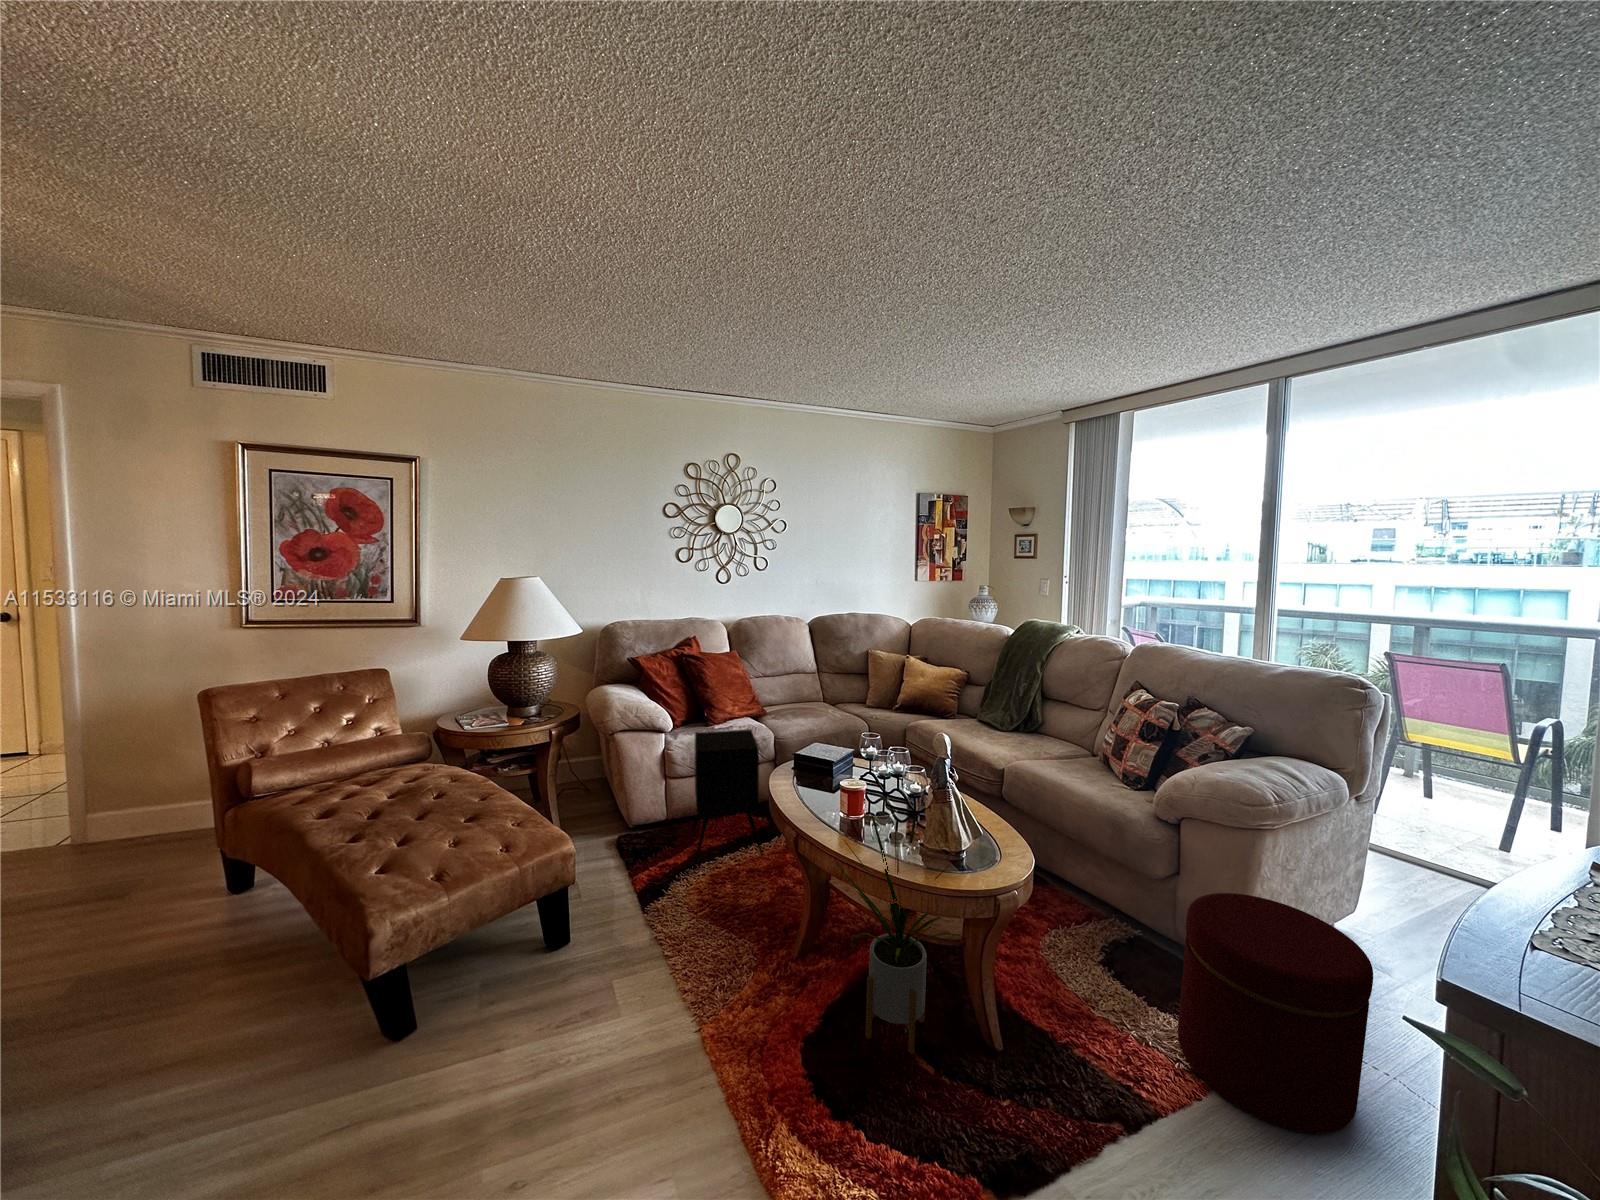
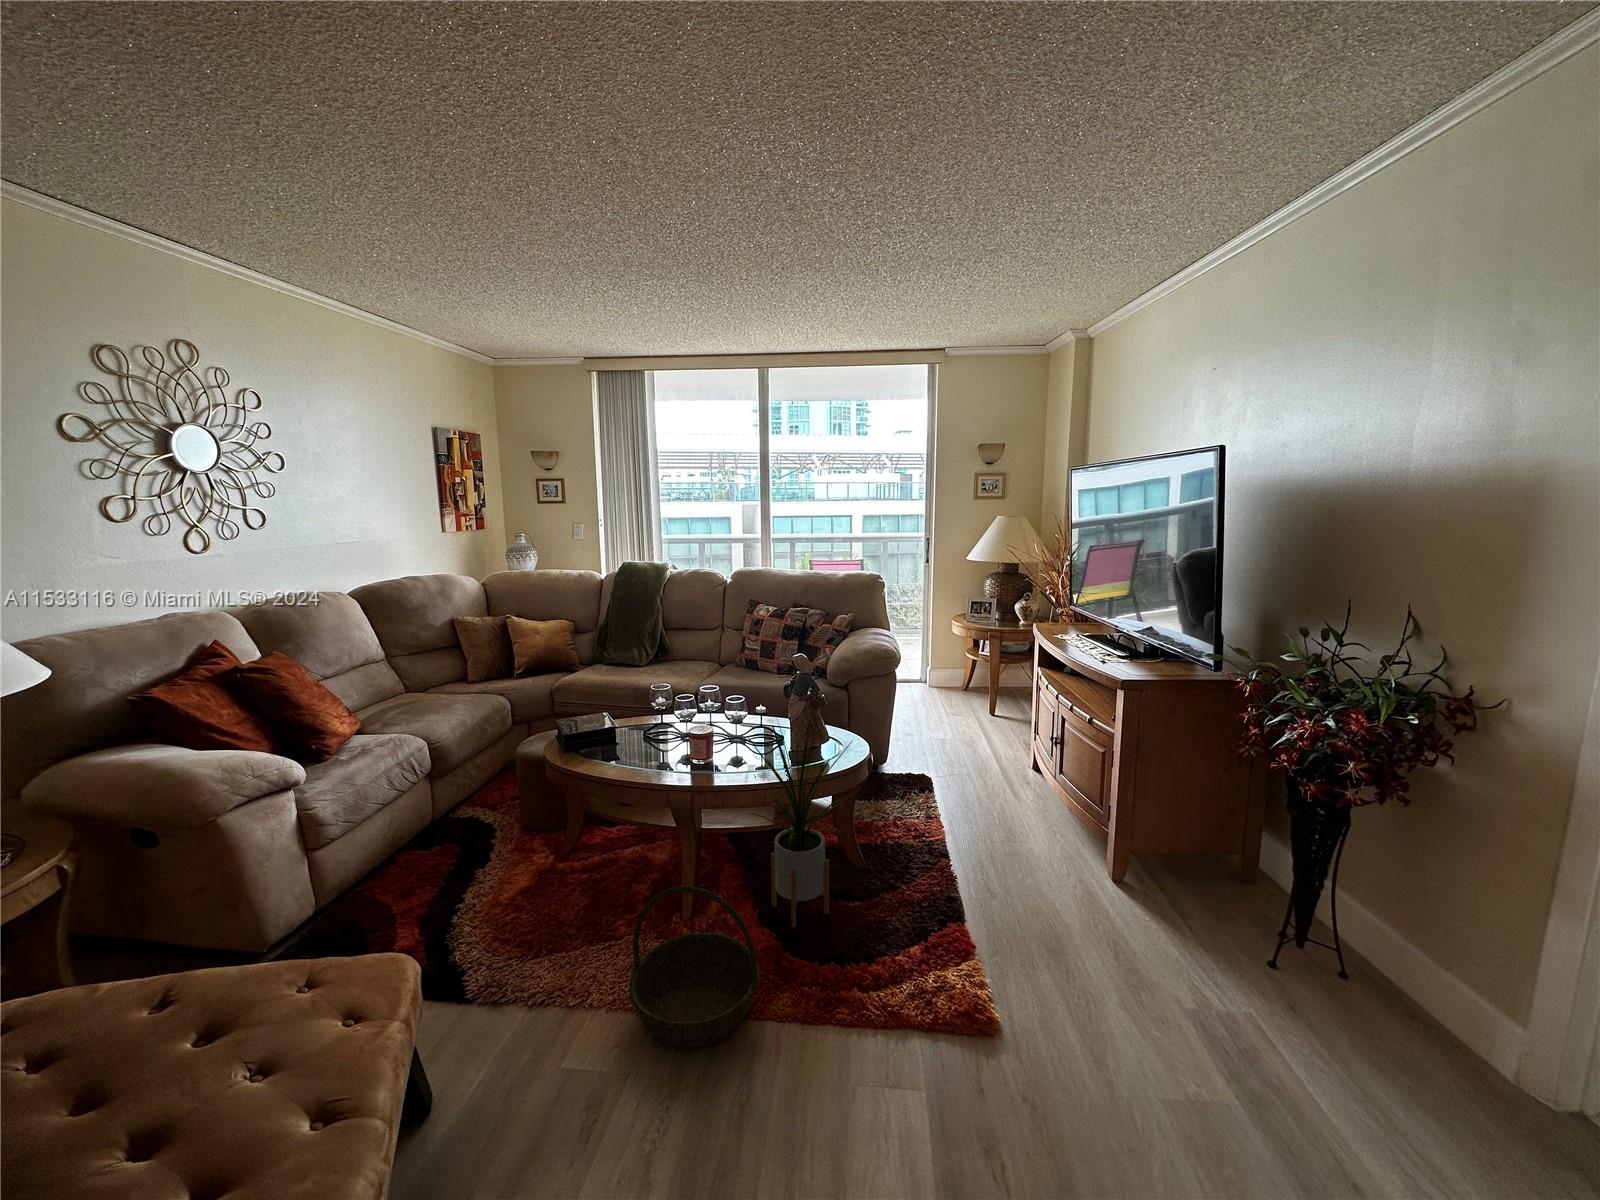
side table: present [692,730,763,862] -> none [352,736,504,931]
ottoman: present [1178,893,1373,1134] -> none [903,702,998,823]
basket: none [664,907,782,1064] -> present [629,886,759,1048]

